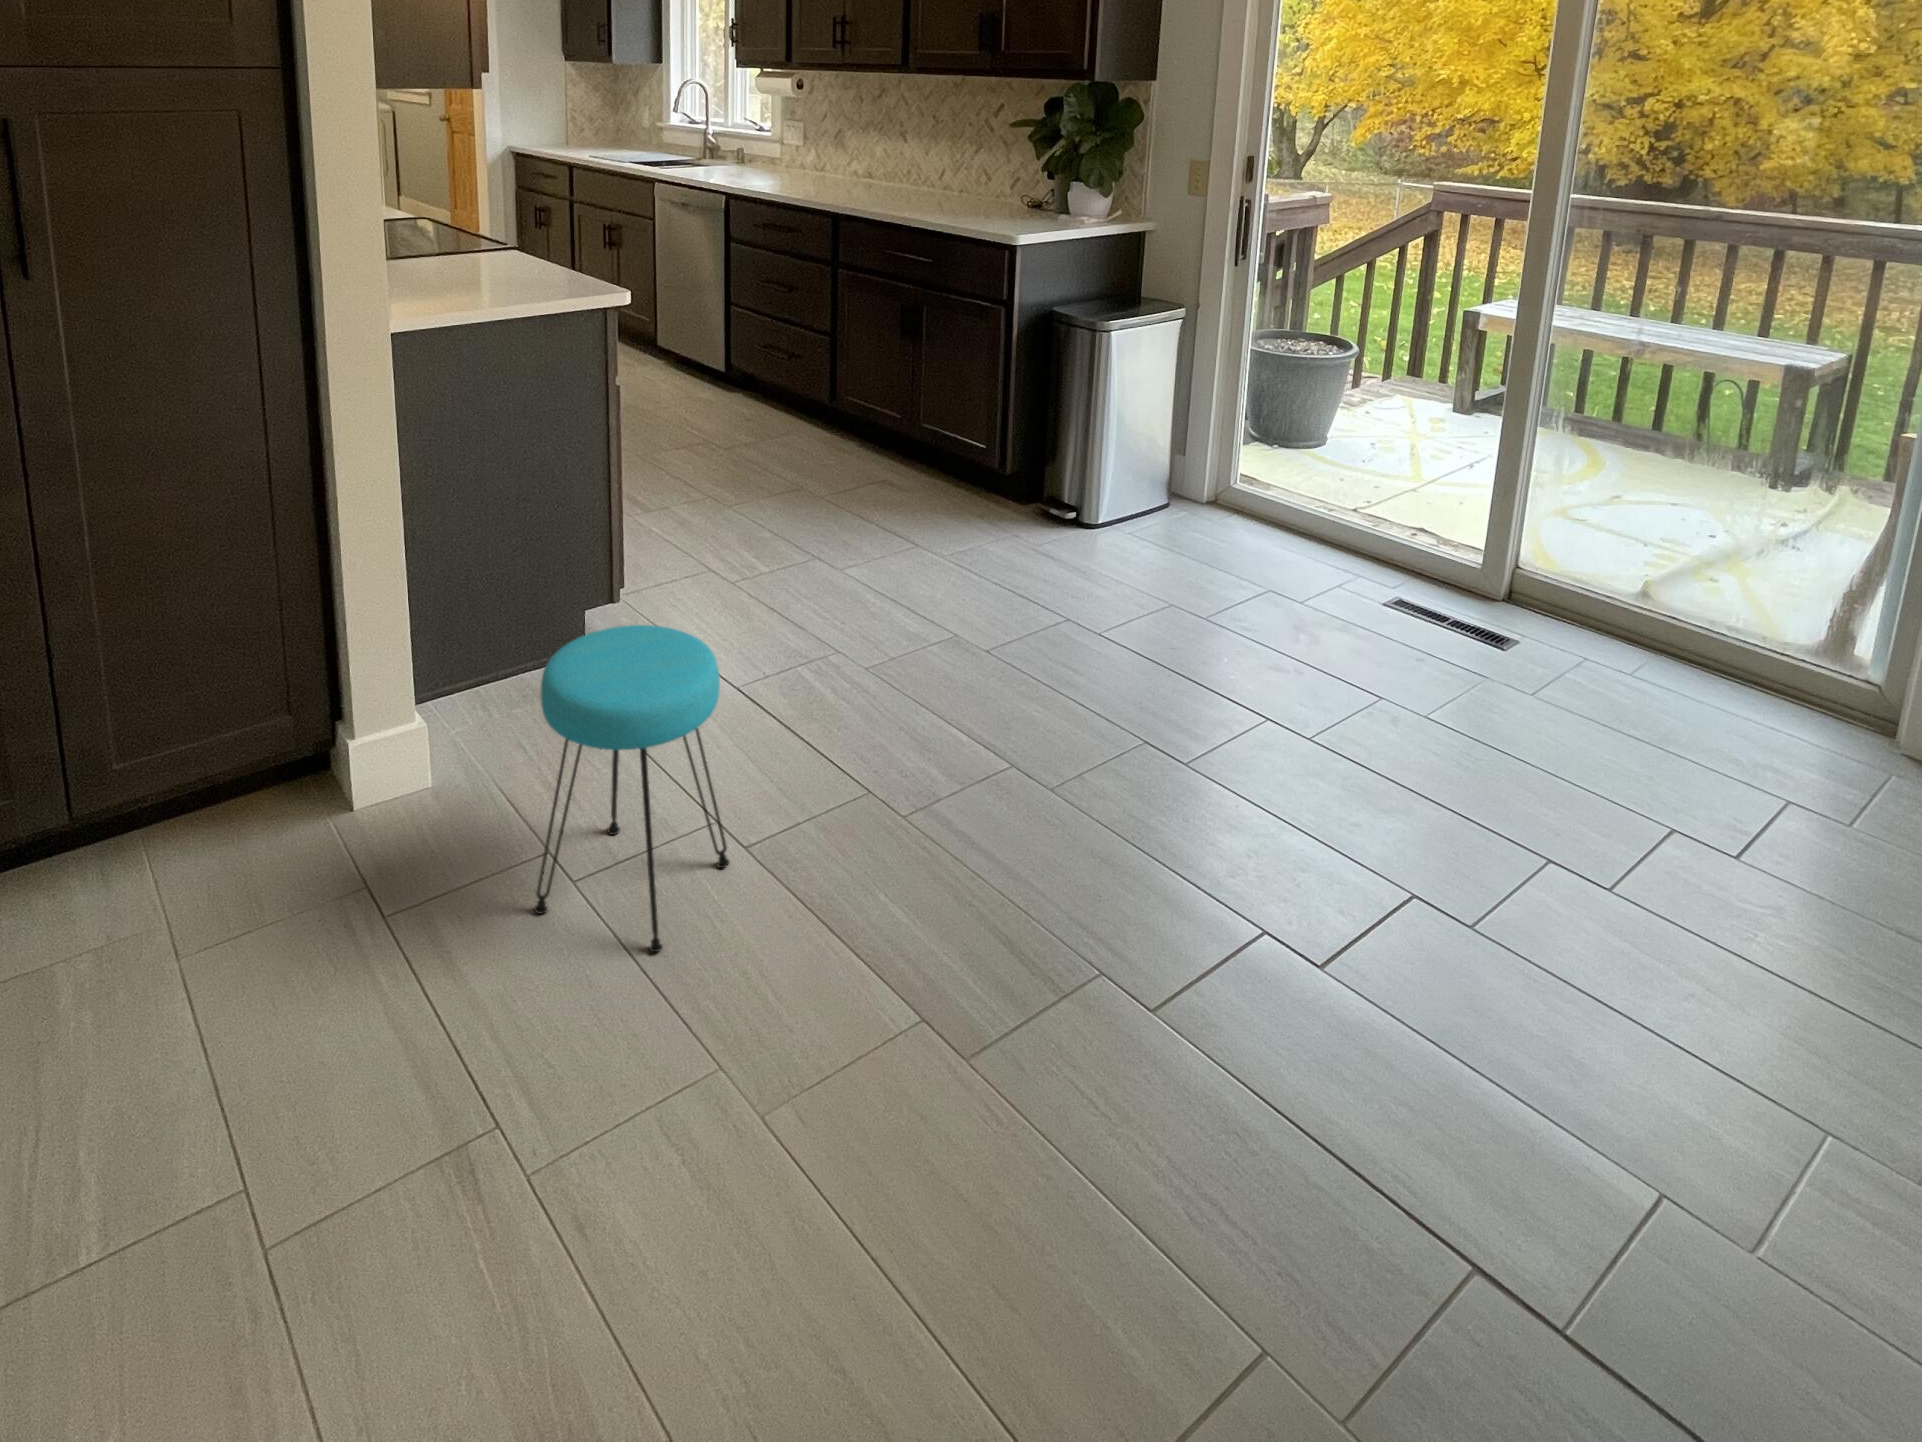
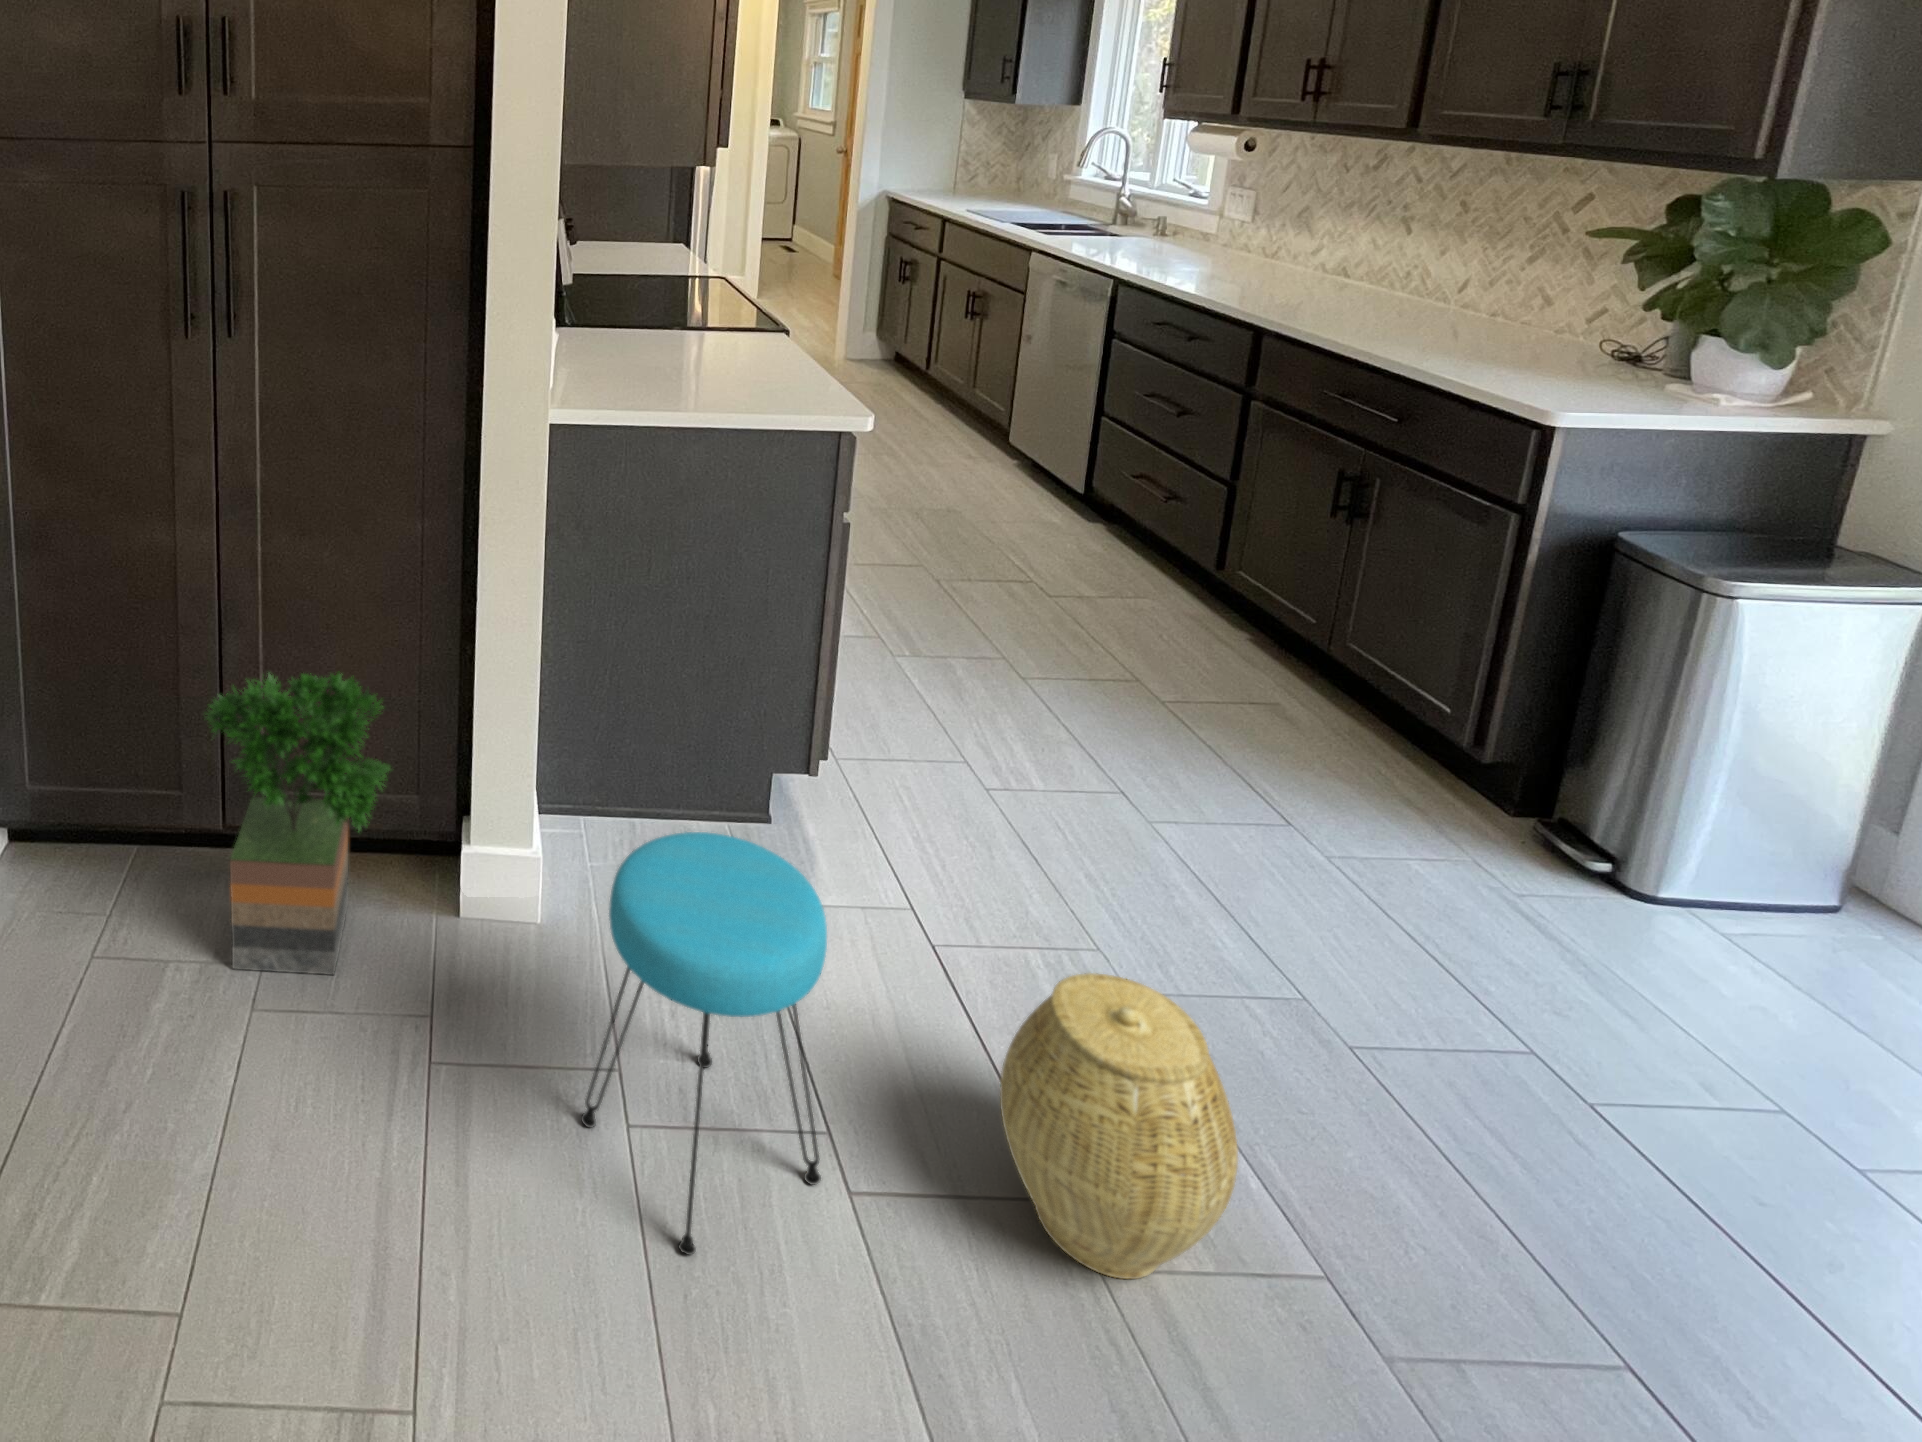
potted tree: none [27,616,274,963] -> present [206,673,390,975]
woven basket: none [831,630,976,829] -> present [1000,973,1238,1279]

